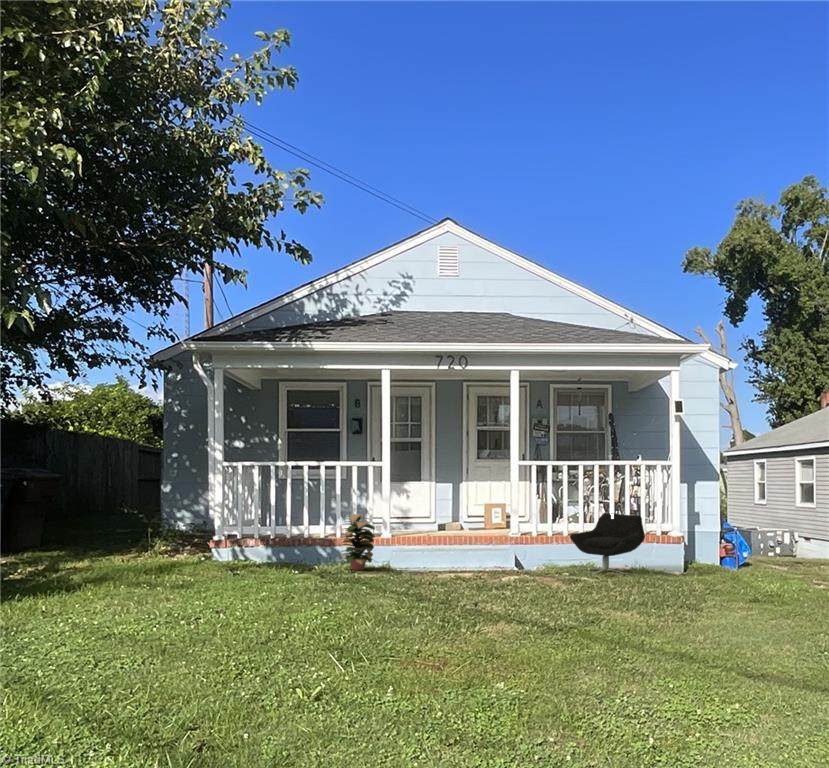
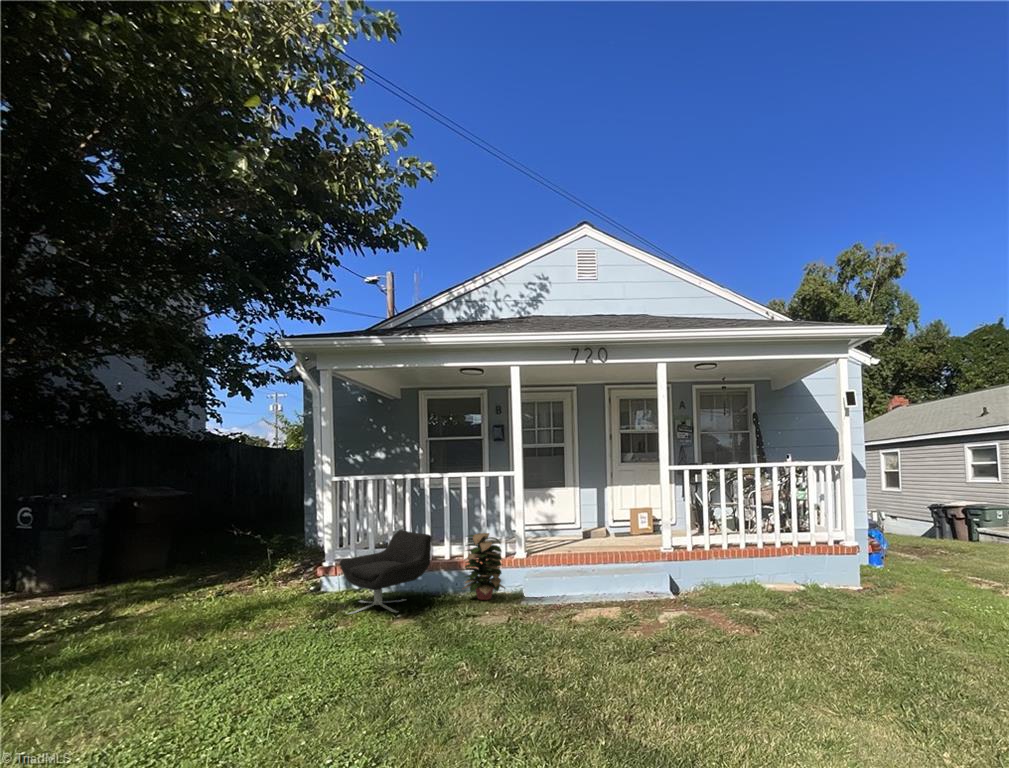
lounge chair: present [570,513,645,574] -> present [340,530,432,614]

